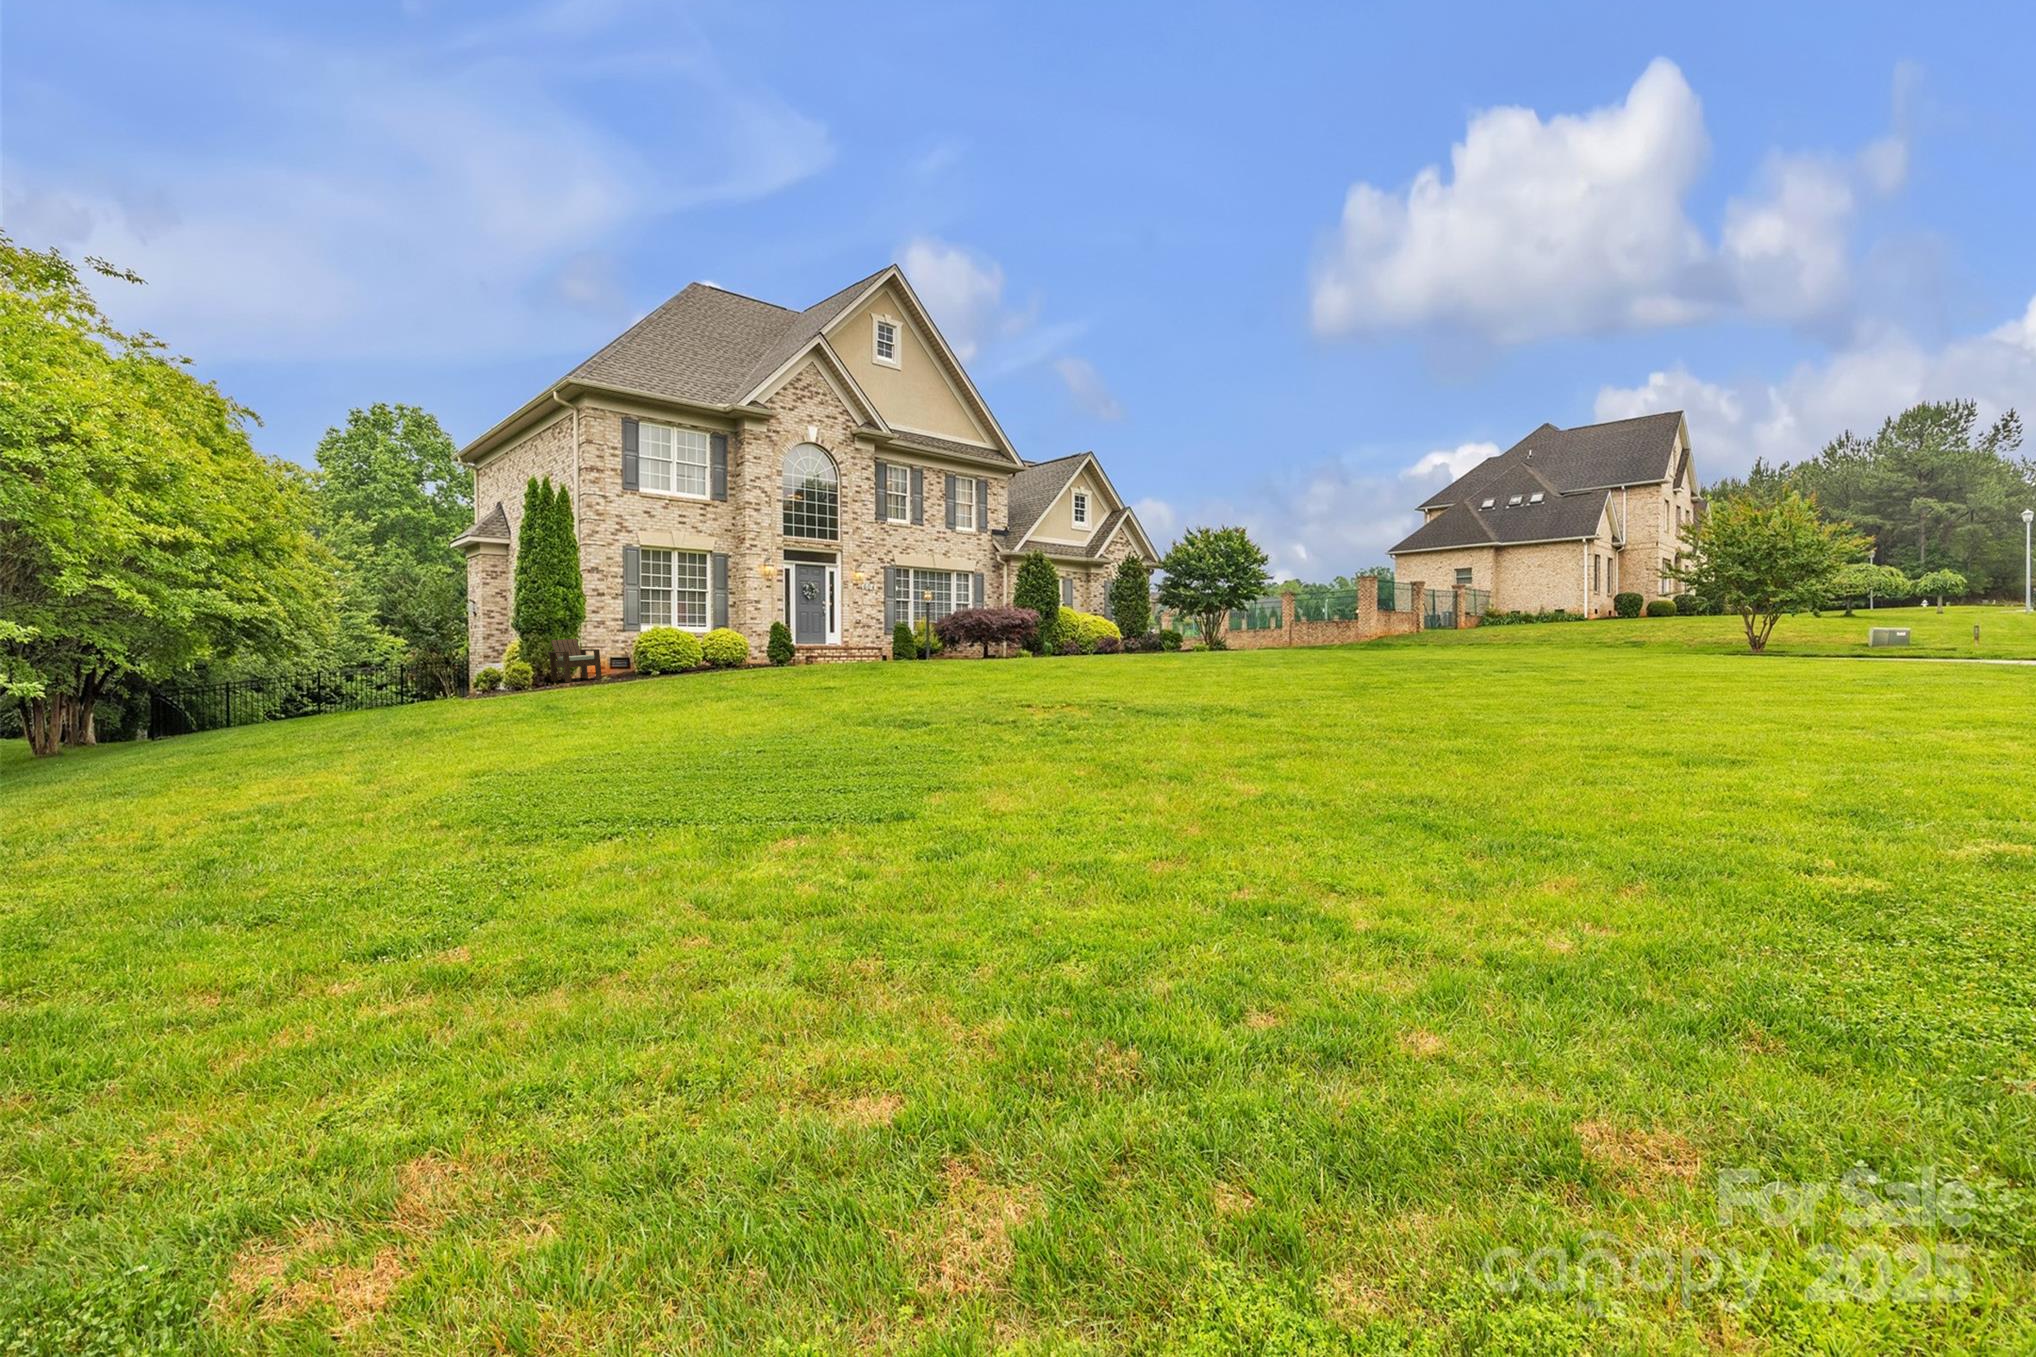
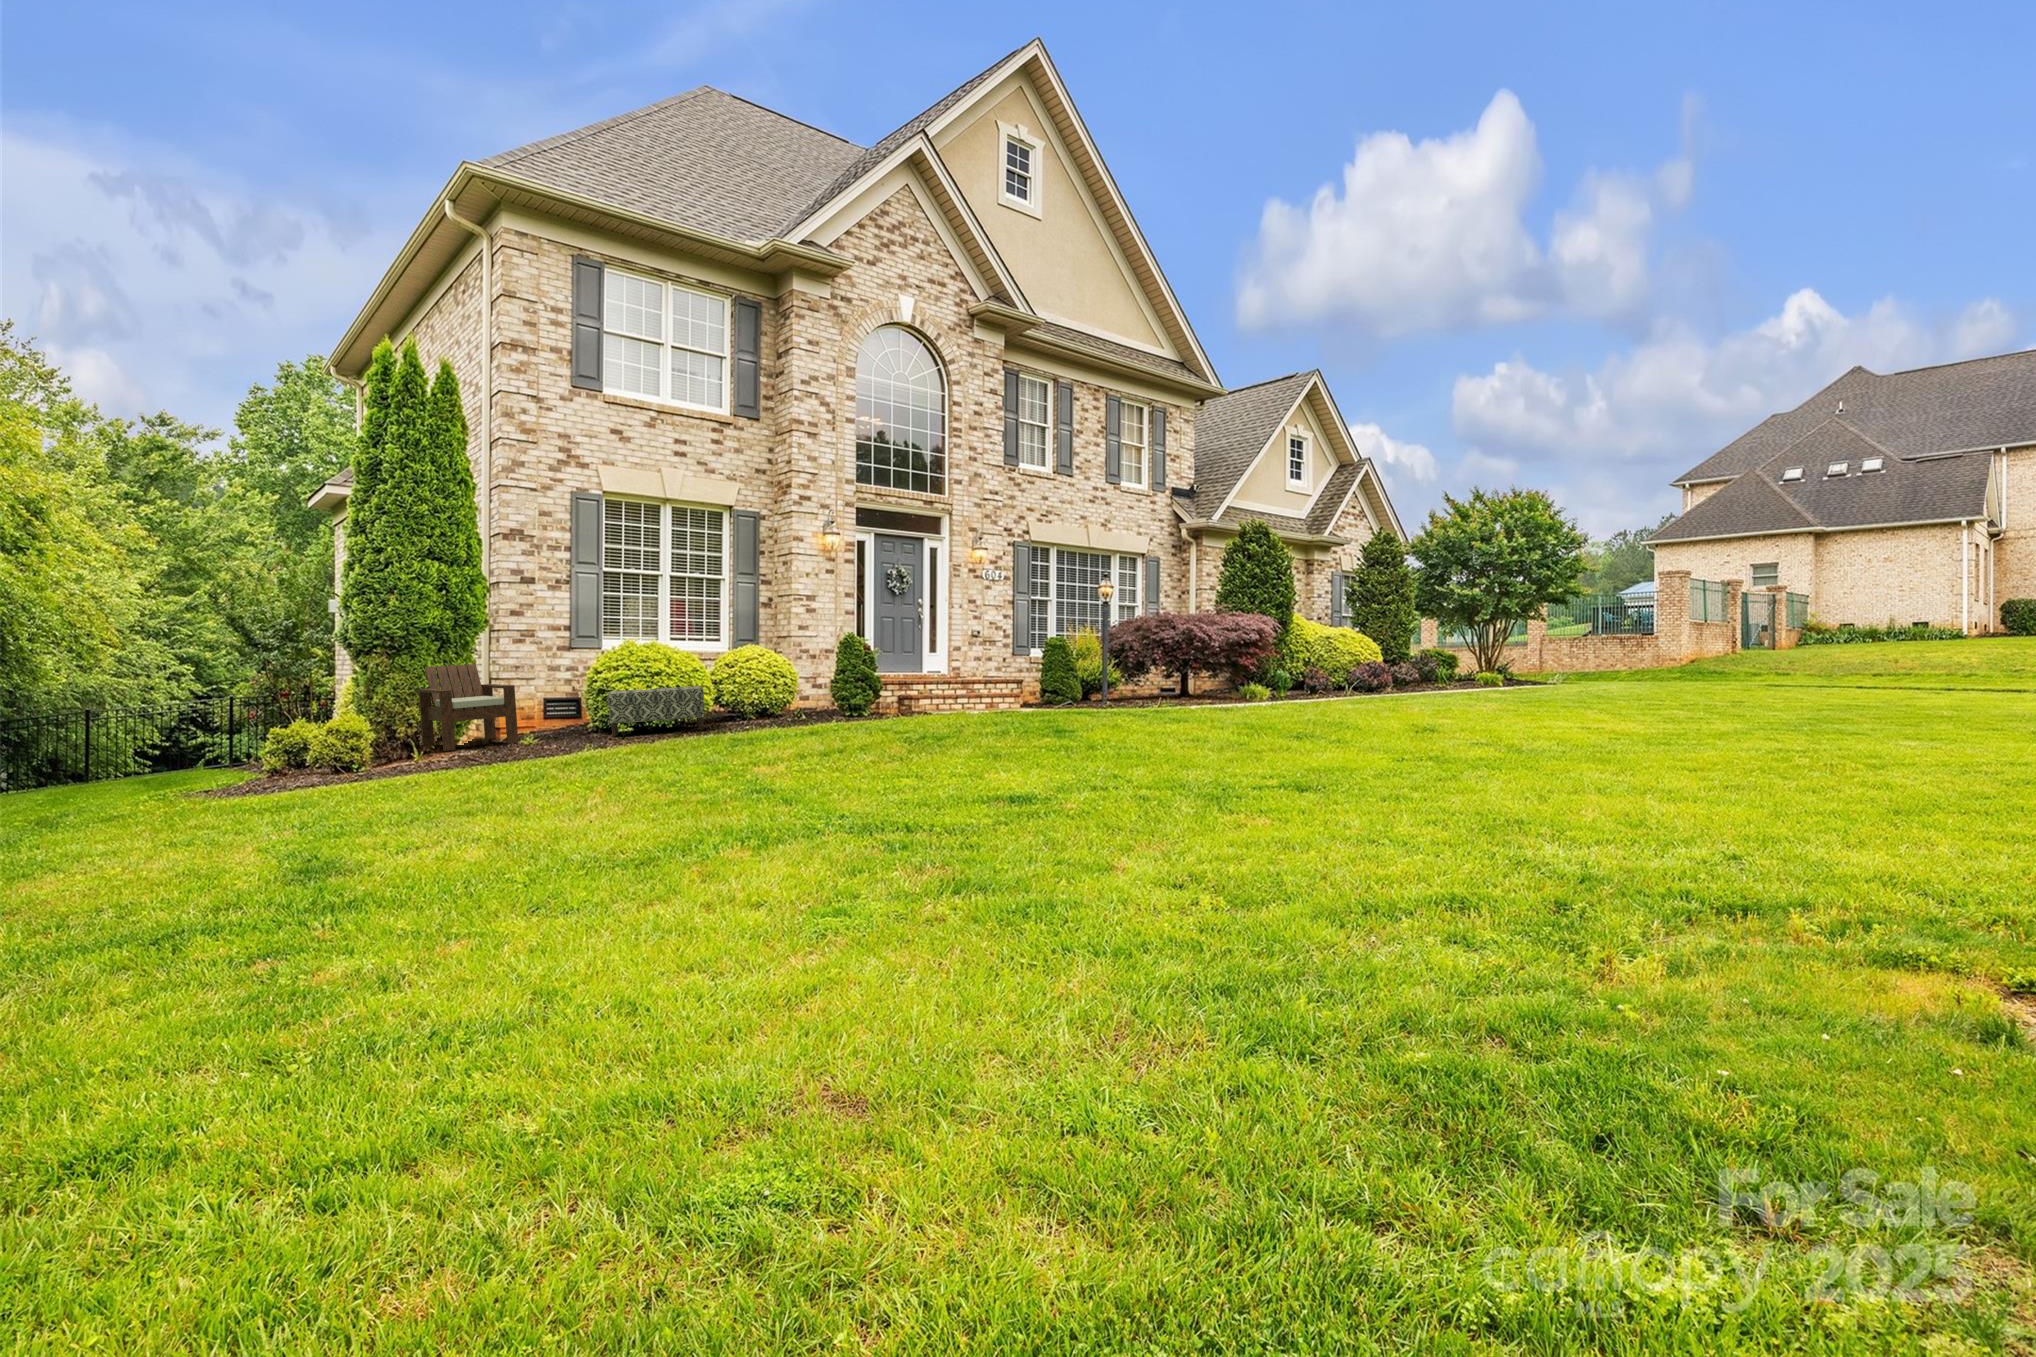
bench: none [648,650,699,676] -> present [607,686,704,737]

